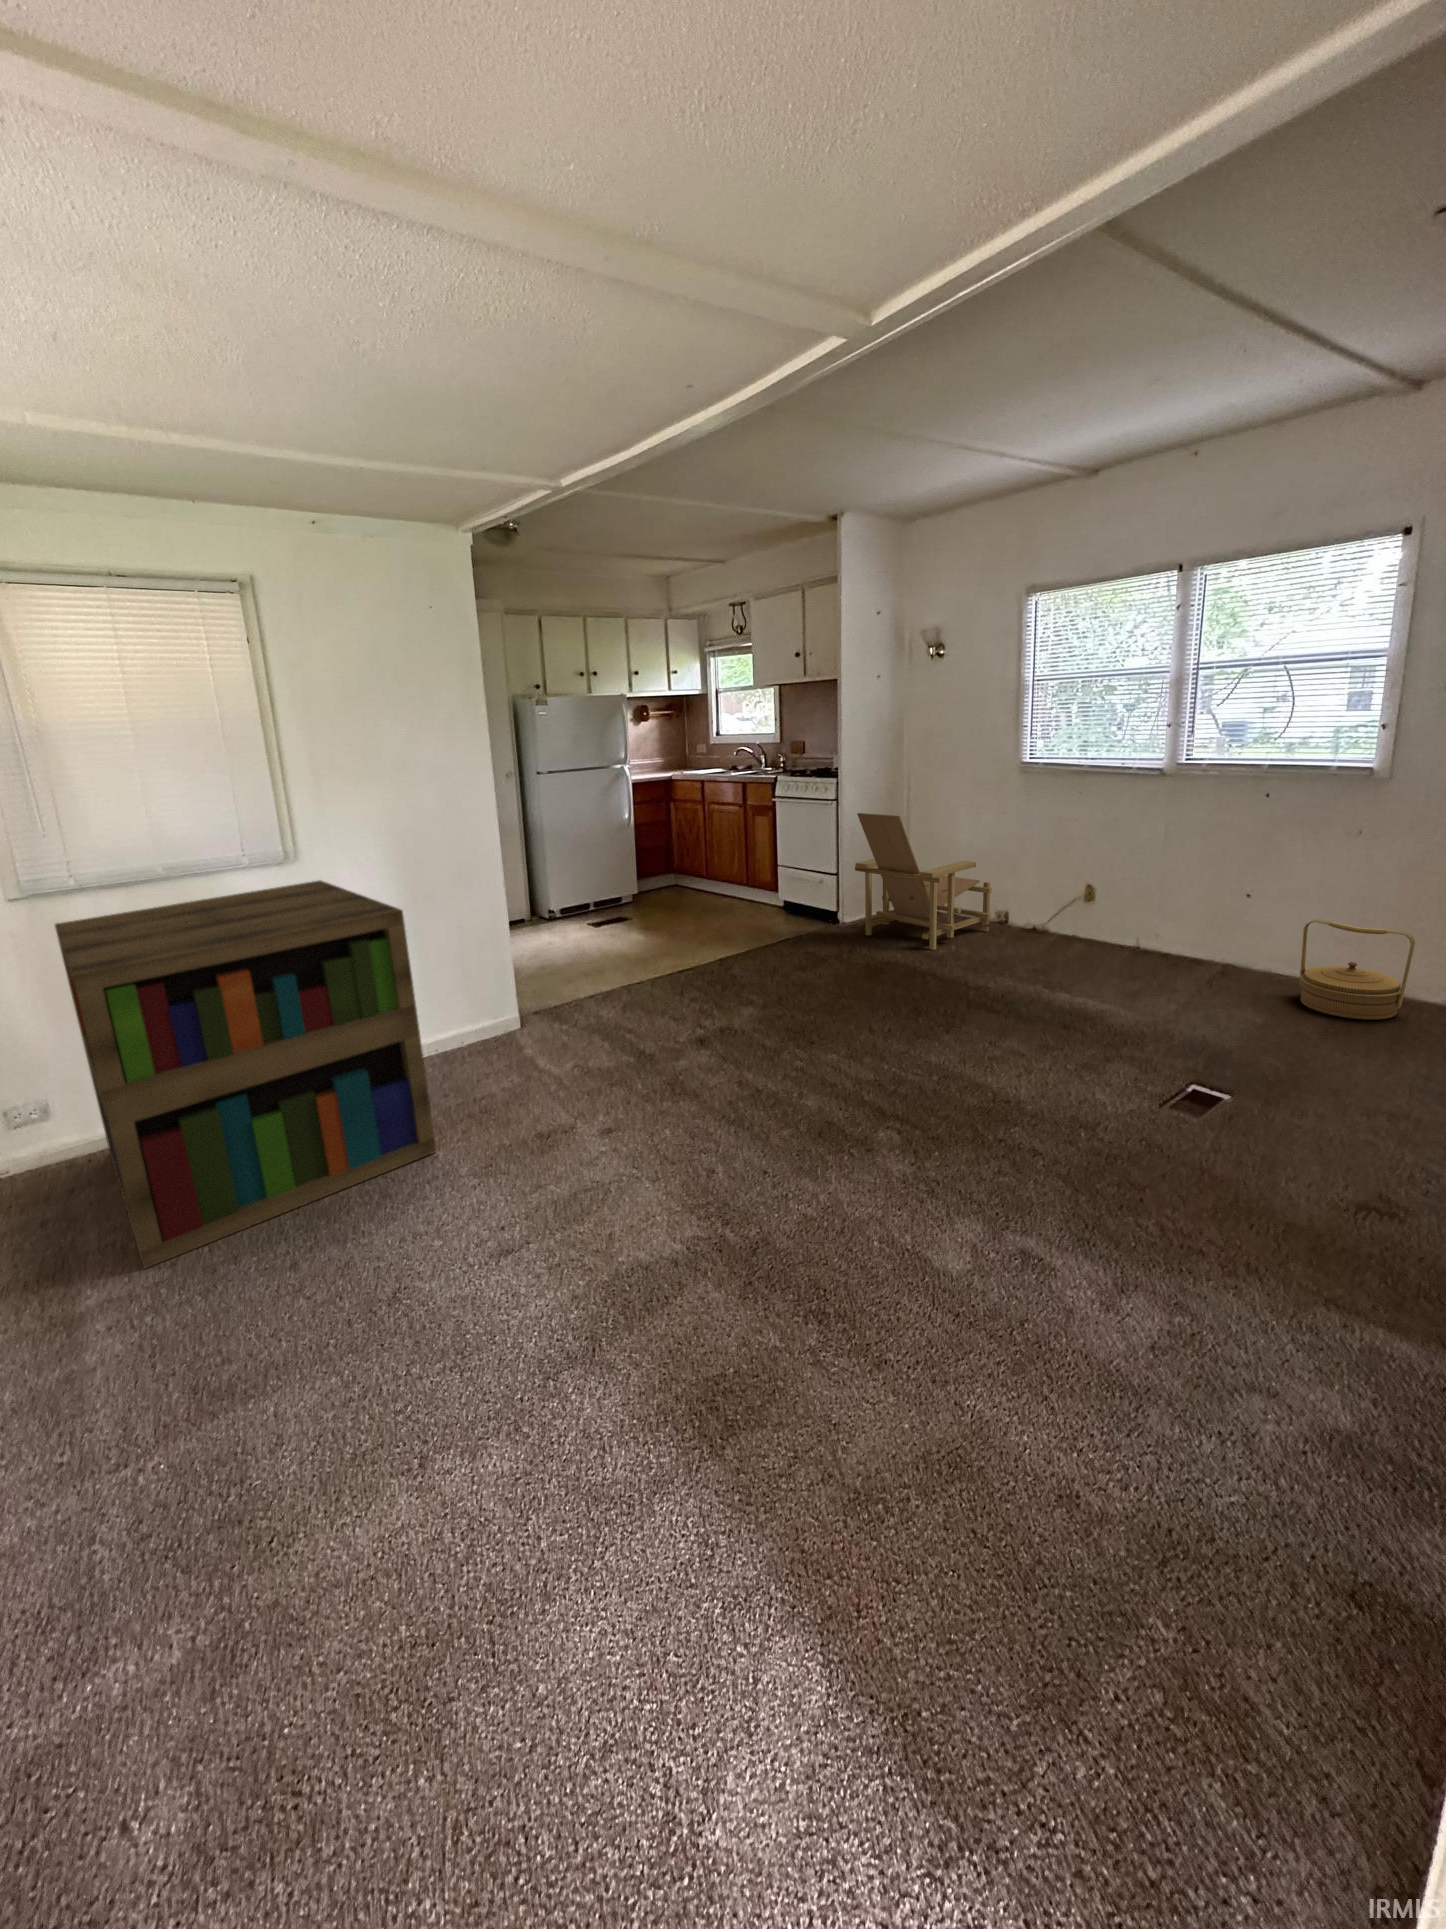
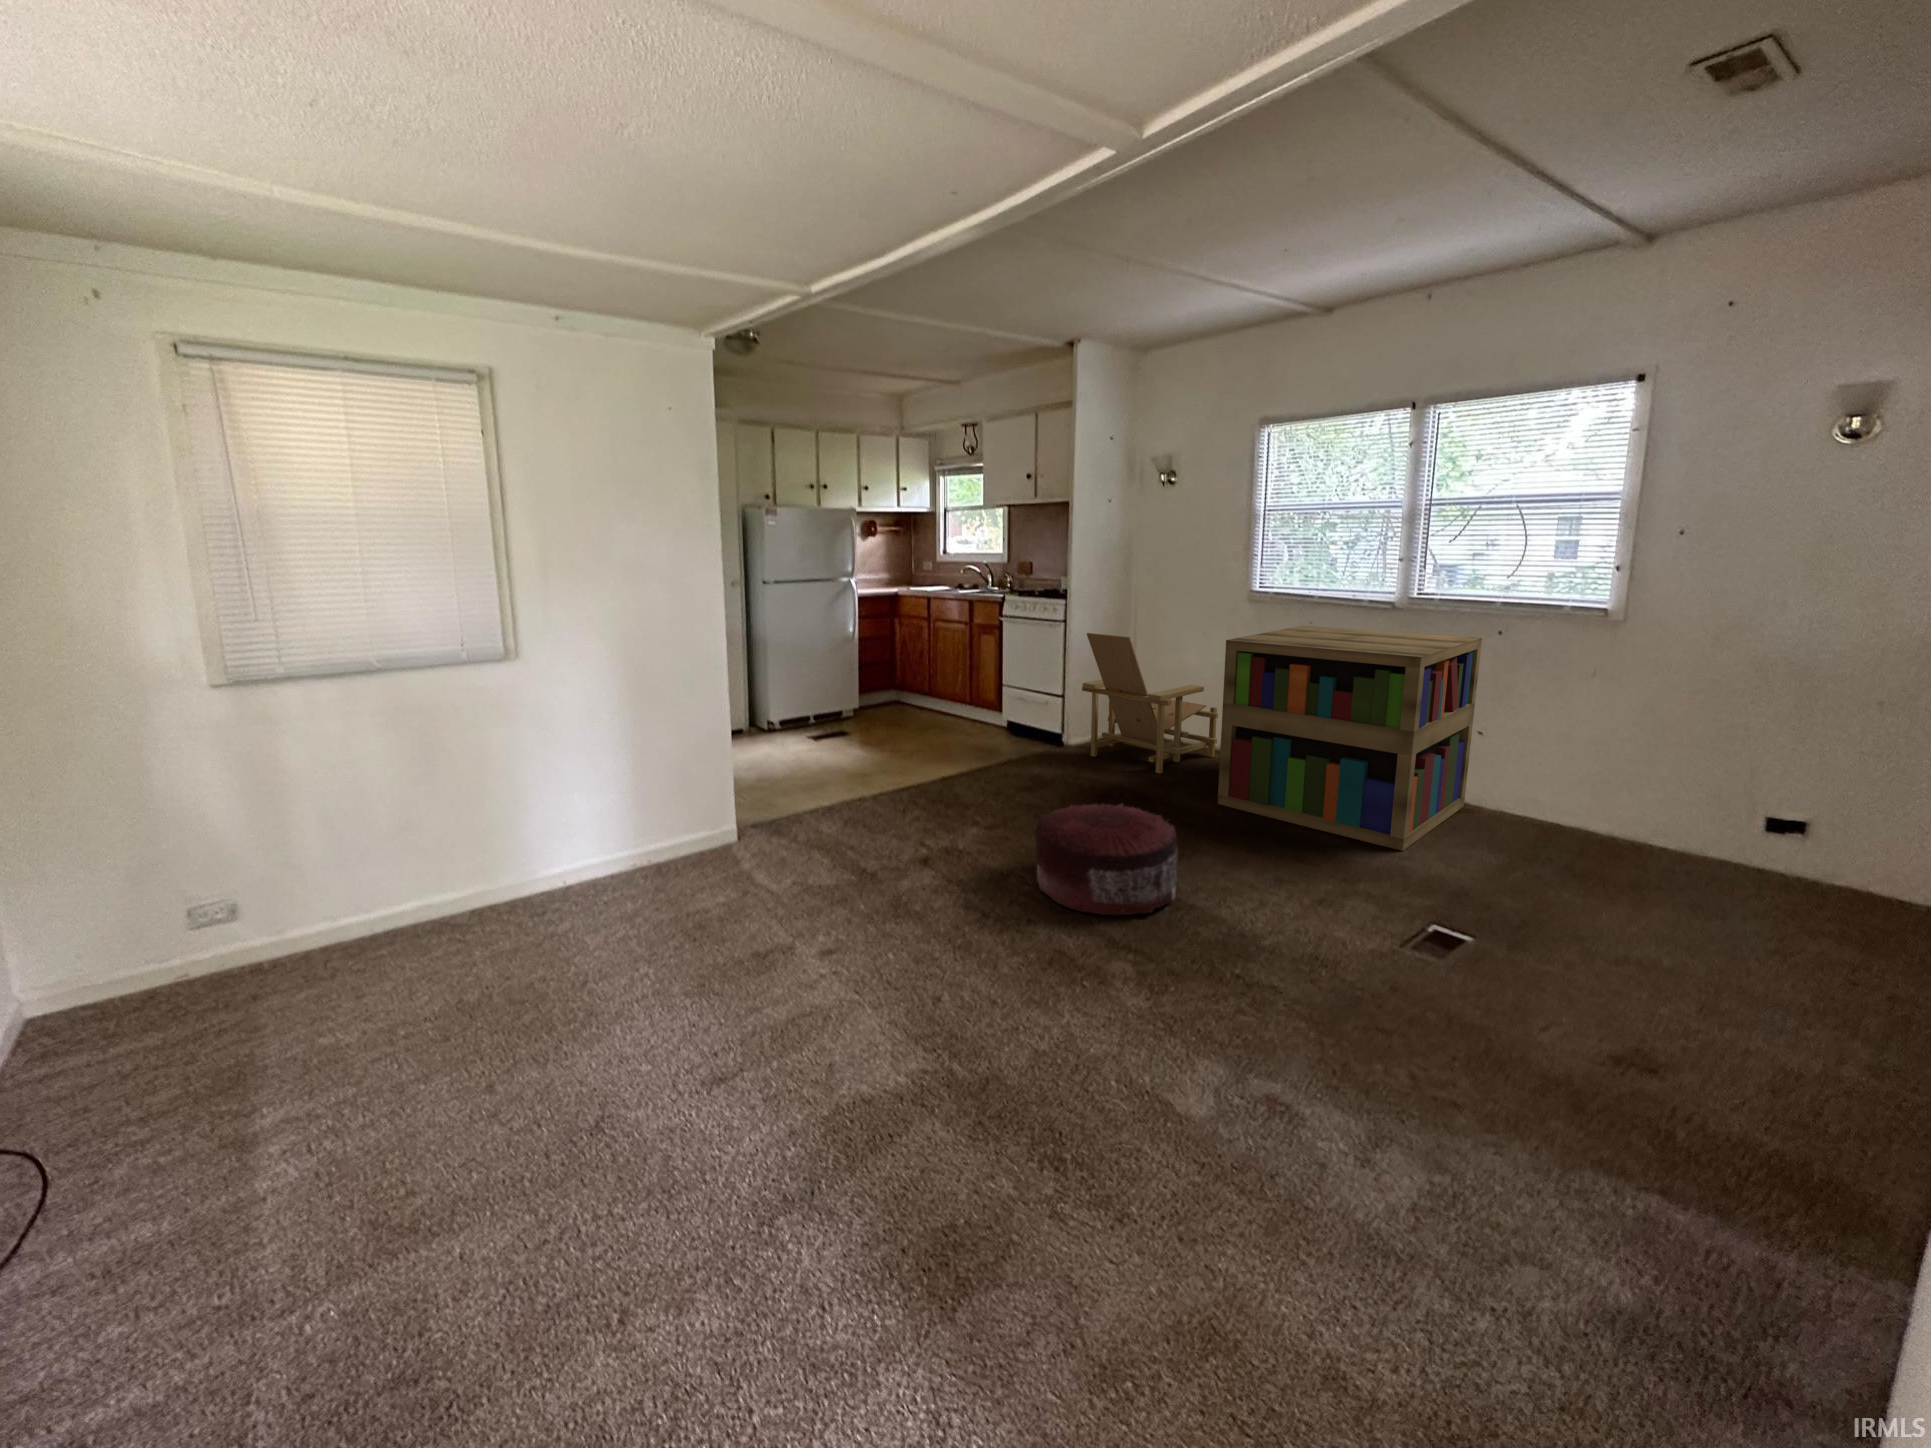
bookshelf: present [55,880,436,1268] -> present [1218,626,1482,851]
woven basket: present [1300,920,1415,1020] -> none [1532,756,1649,860]
pouf: none [804,981,946,1090] -> present [1035,804,1177,915]

